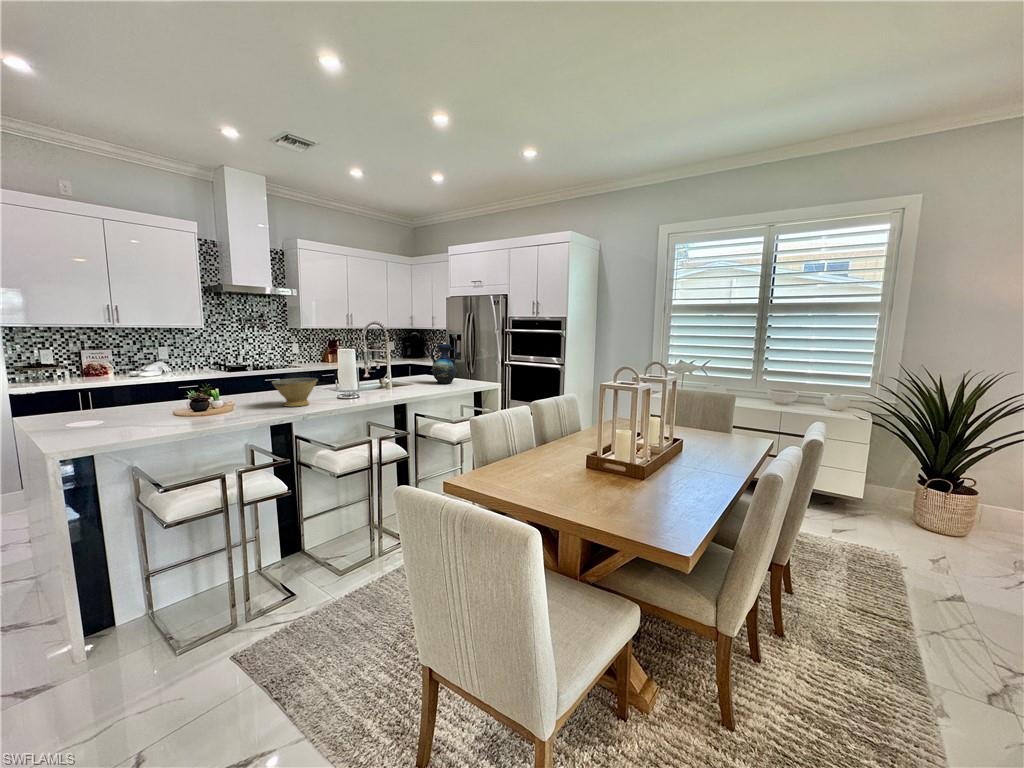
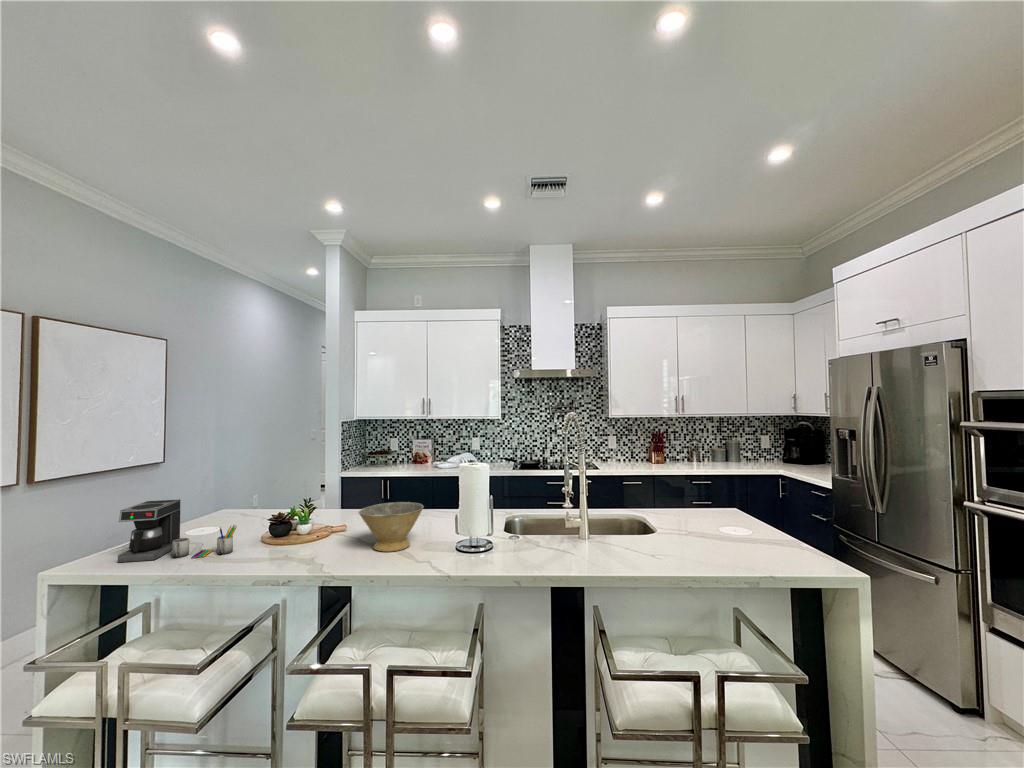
vase: present [431,344,458,384] -> none [683,458,741,546]
coffee maker: none [56,391,180,443] -> present [118,500,237,563]

